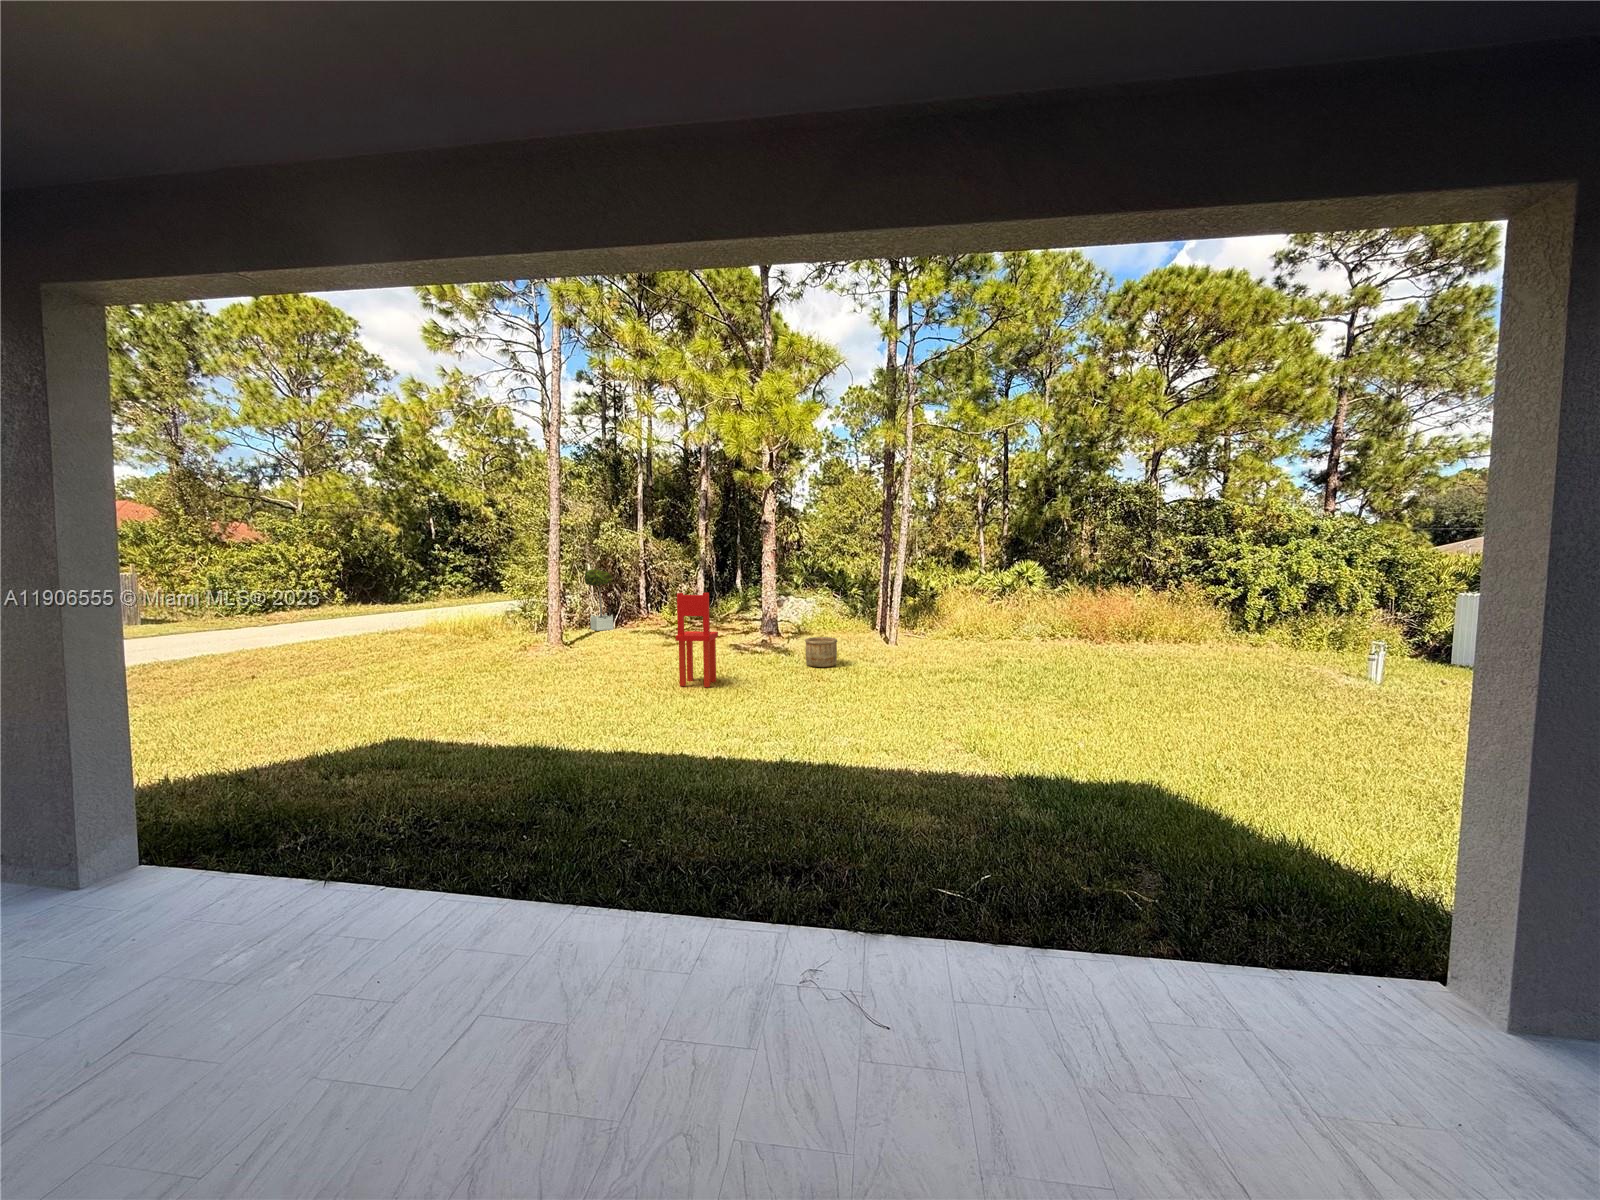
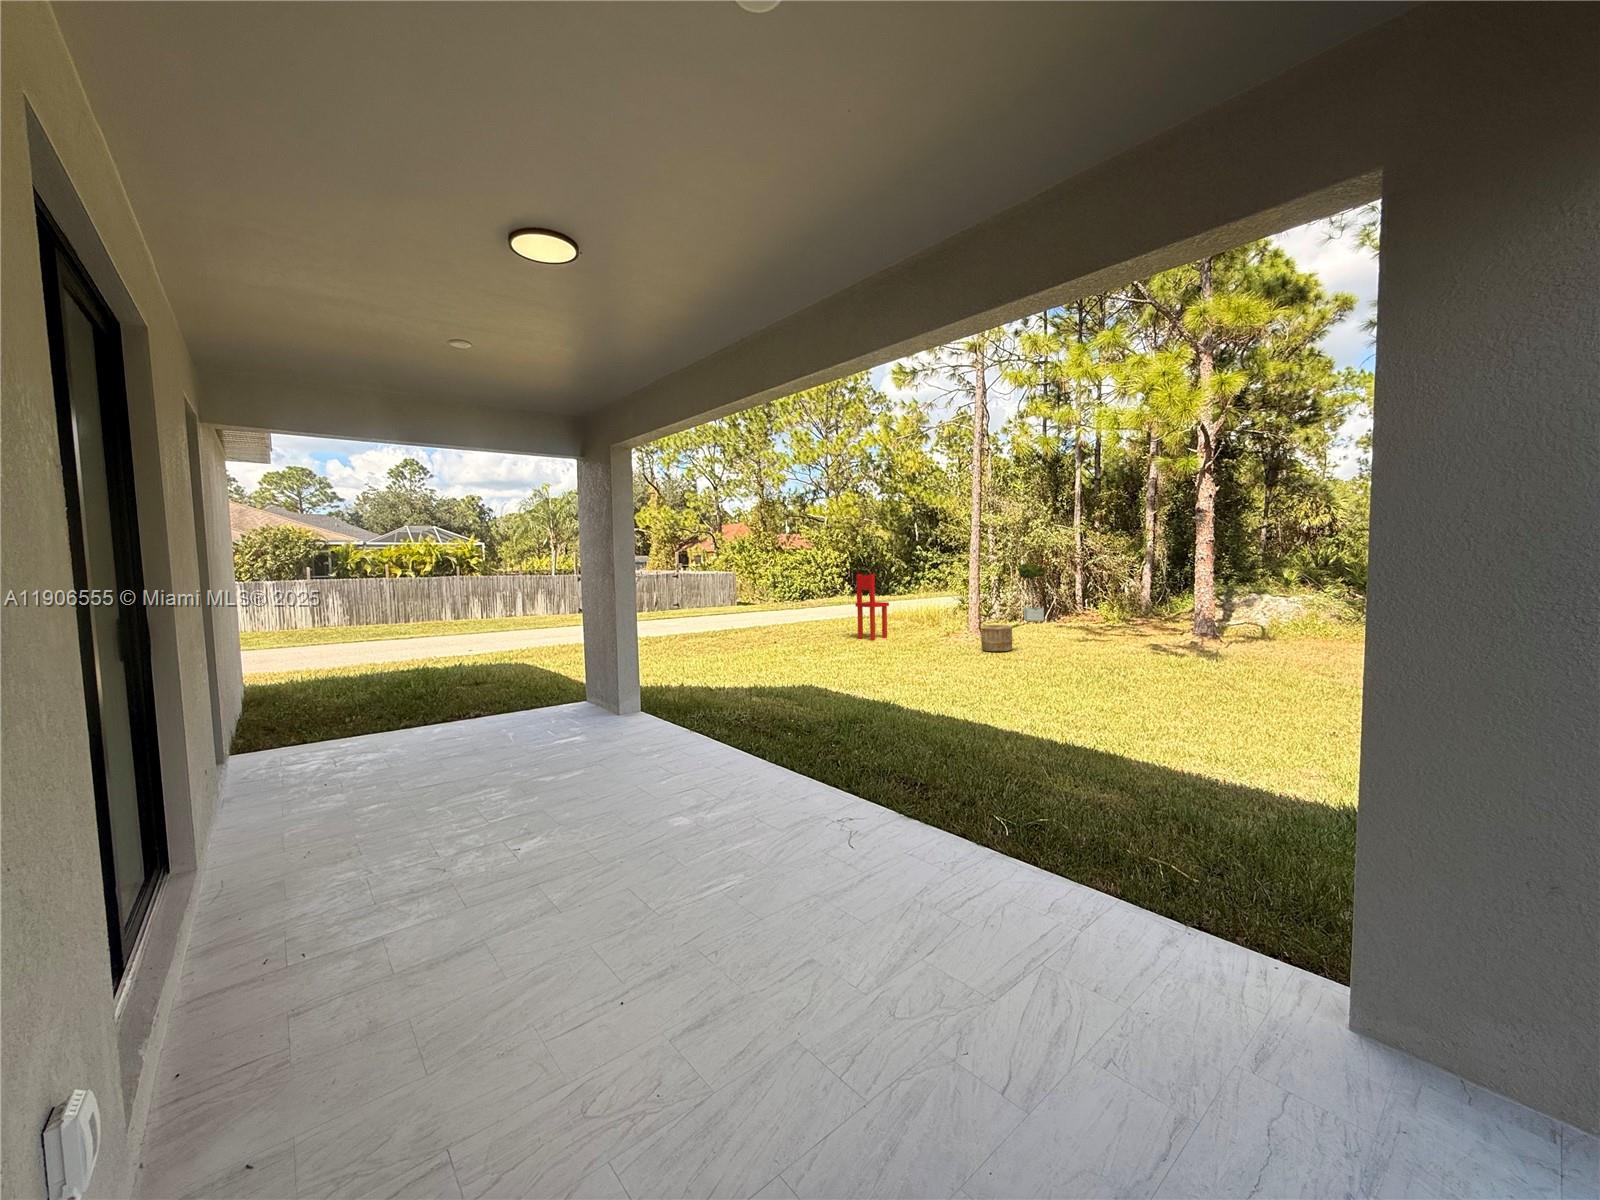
chair: present [676,593,718,687] -> present [855,574,889,640]
wooden bucket: present [805,637,838,667] -> present [980,625,1013,651]

